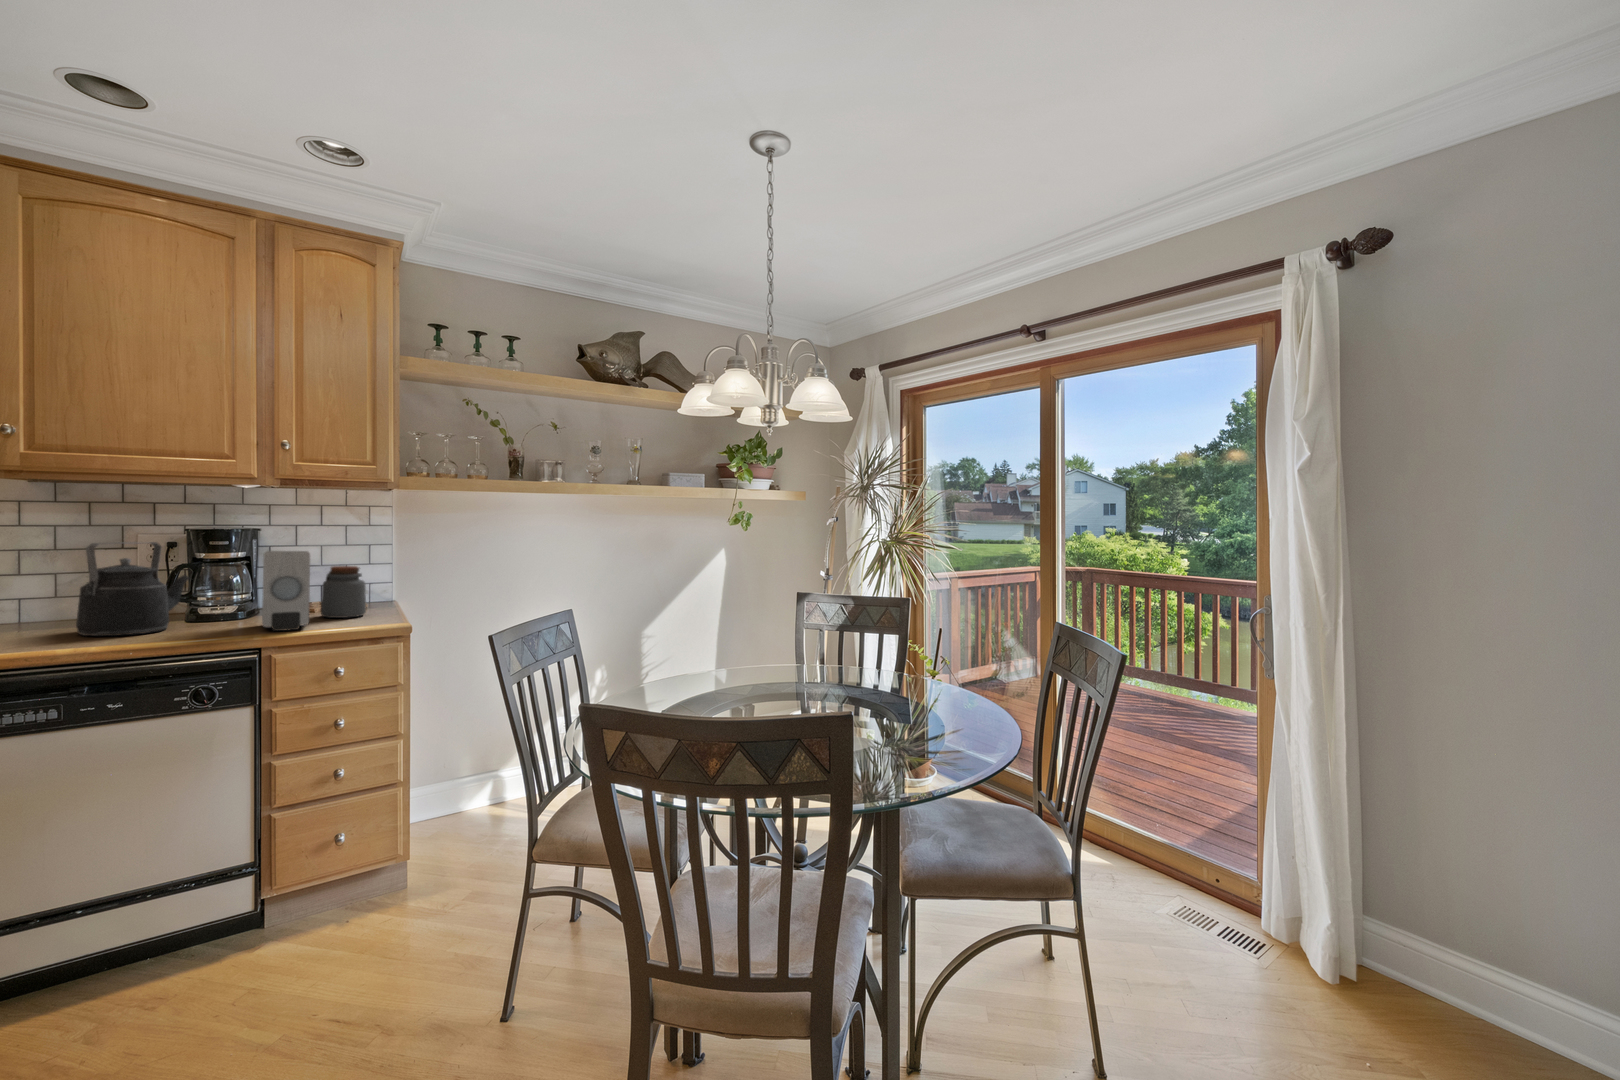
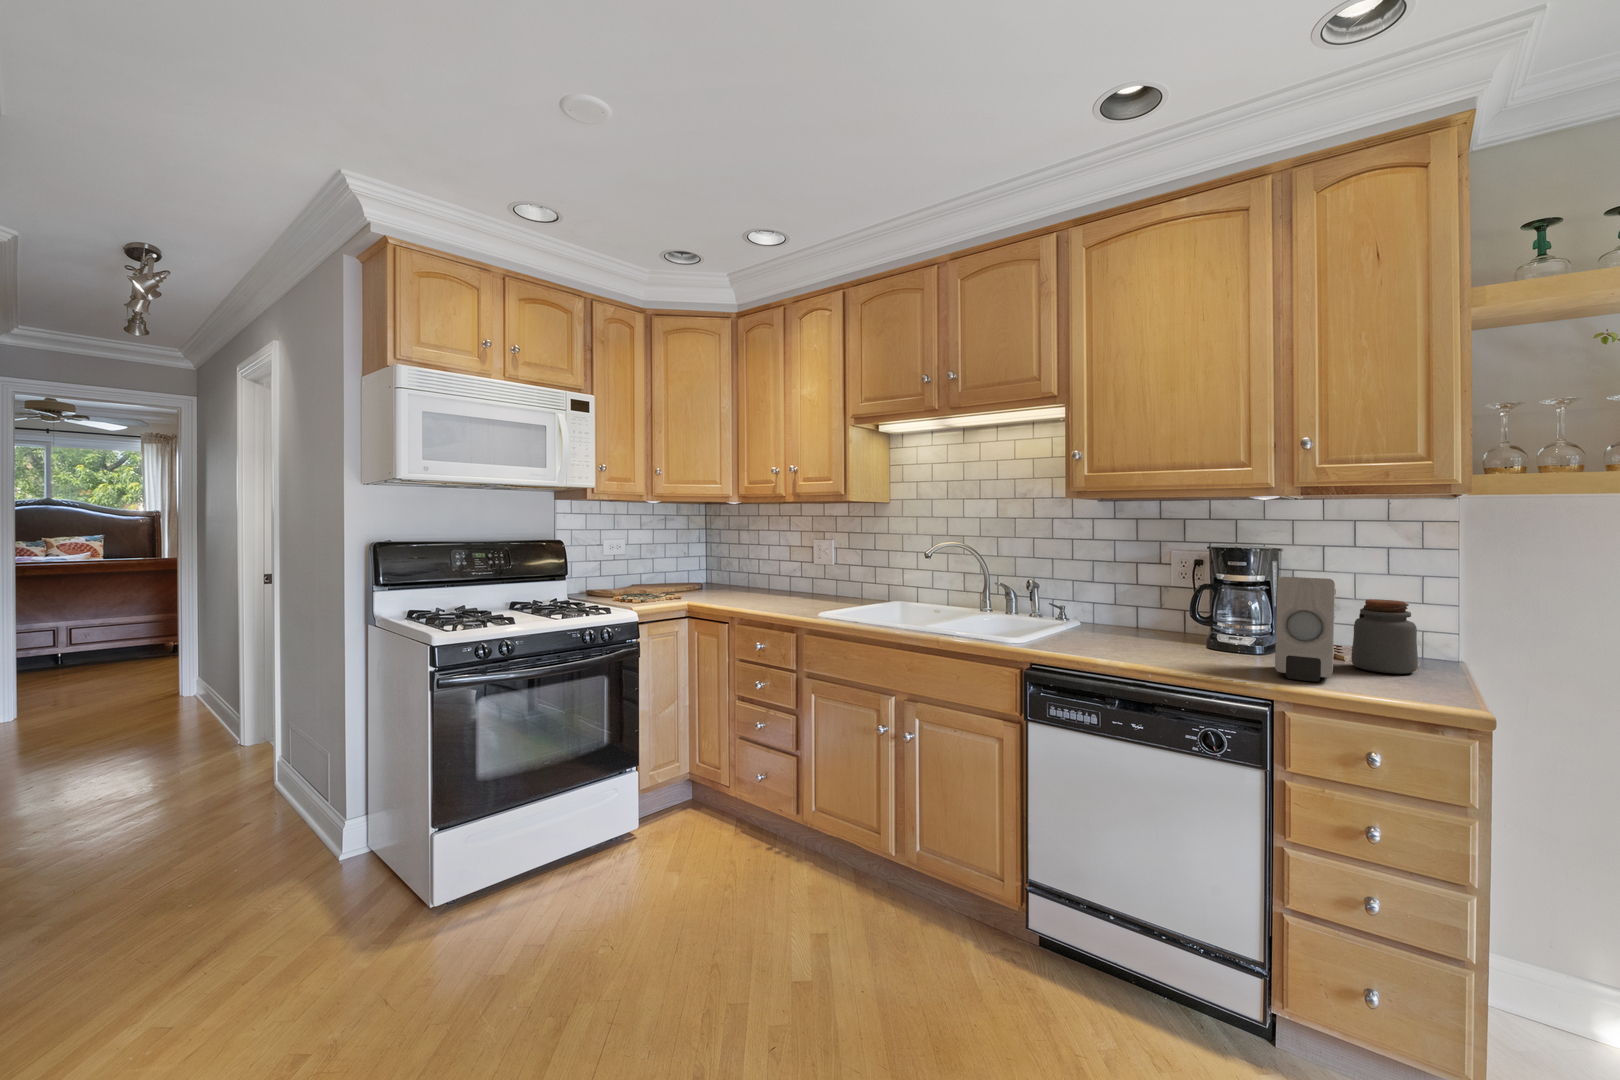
kettle: present [76,542,190,636] -> none [1116,562,1209,658]

